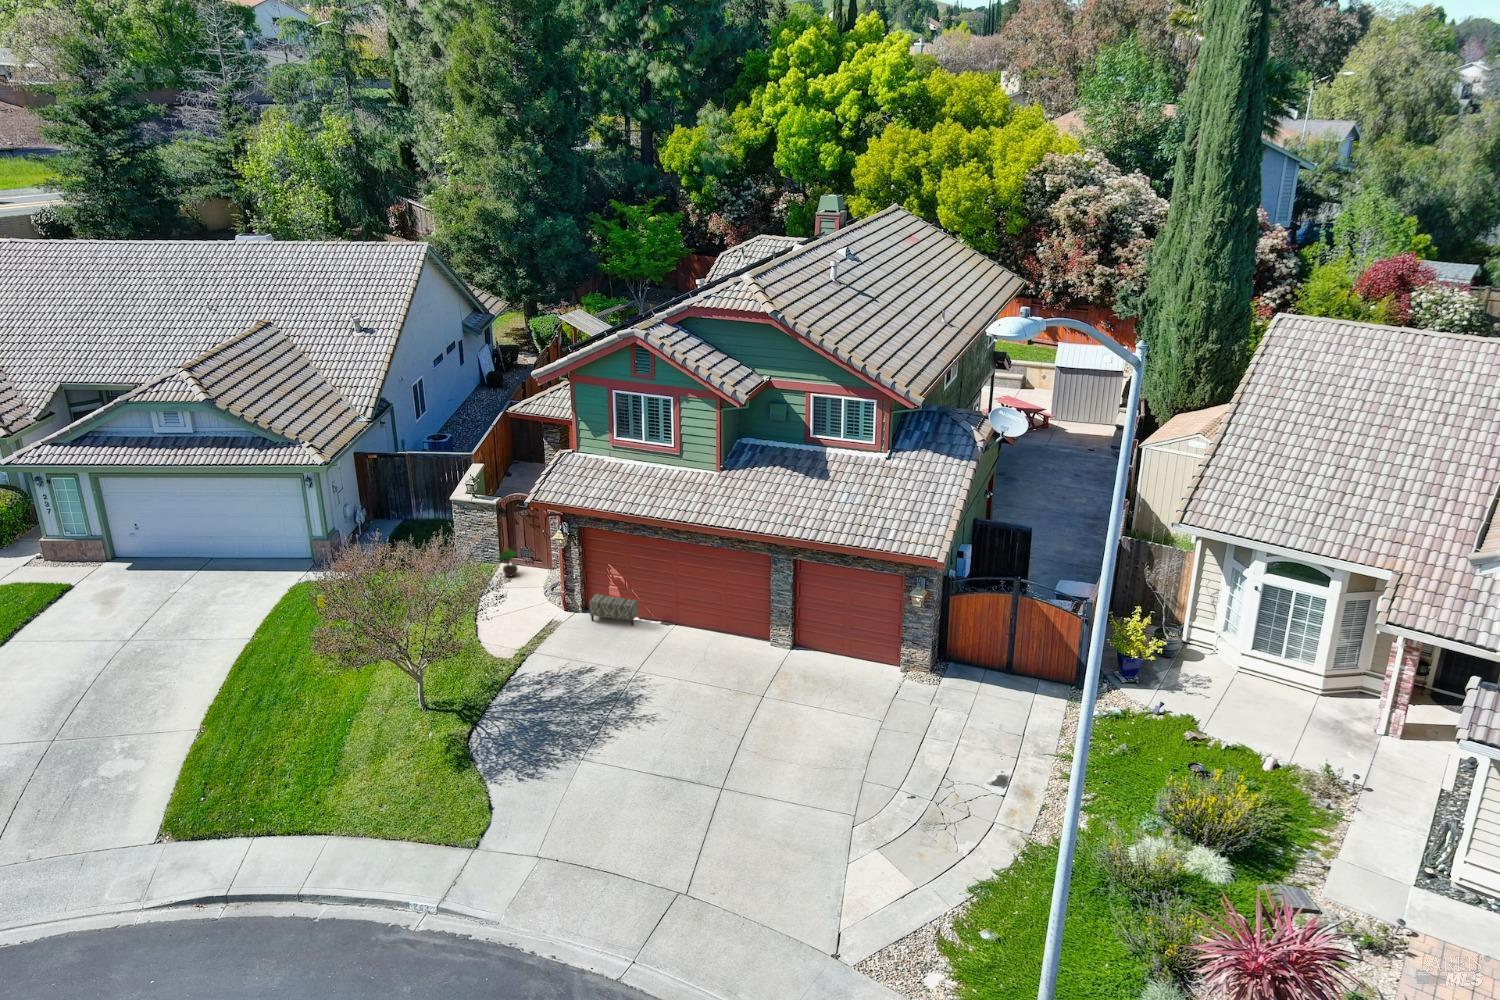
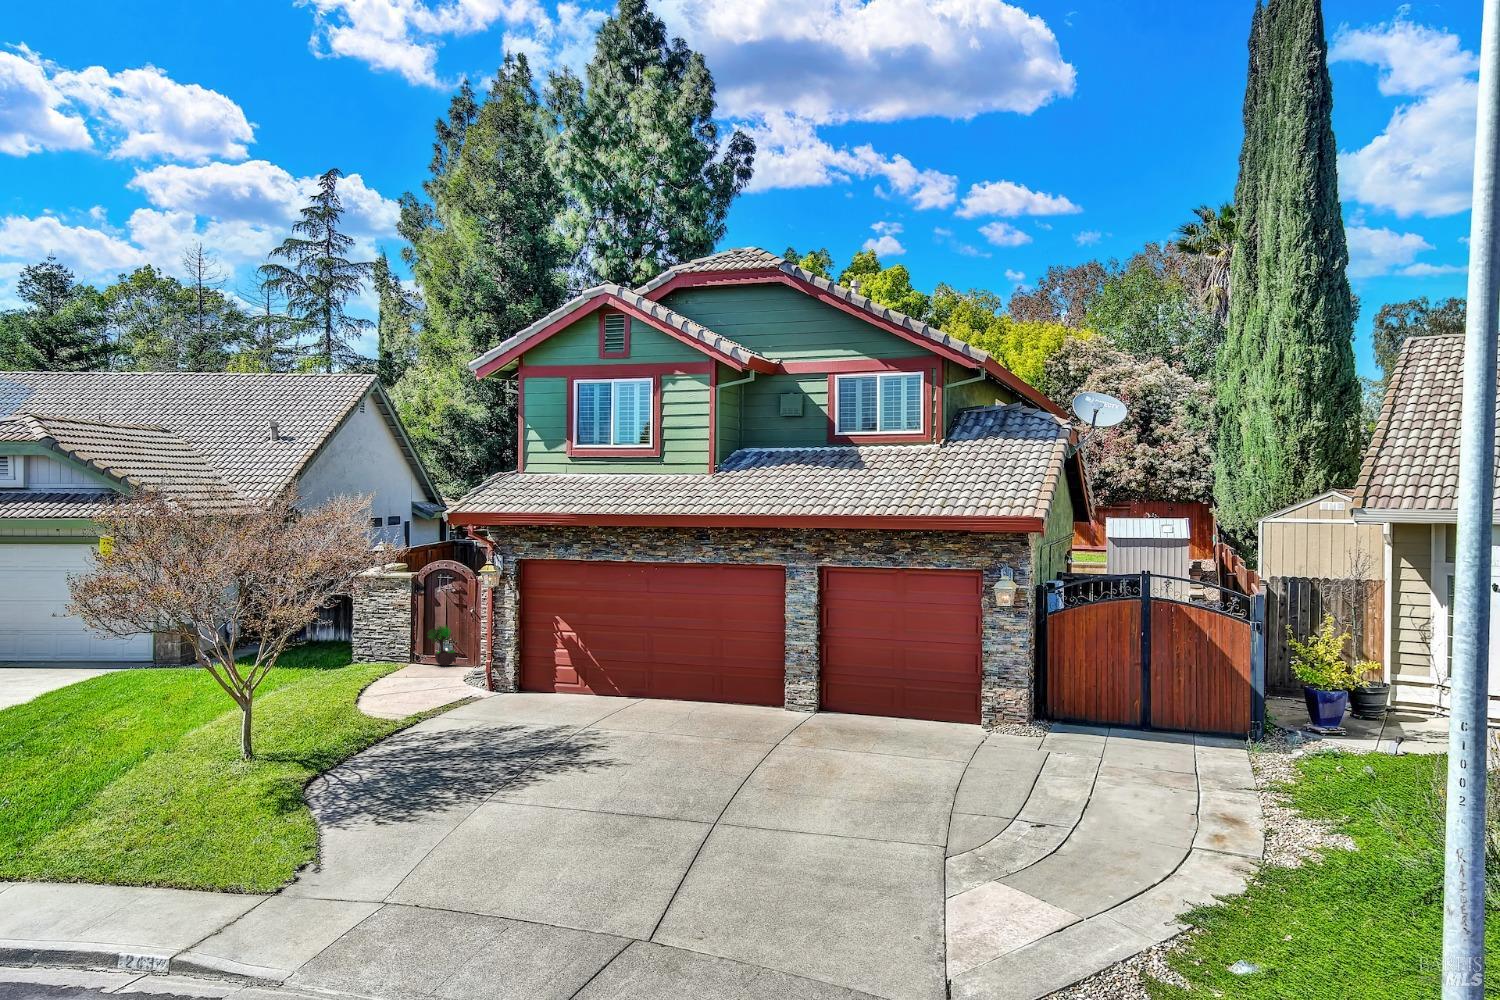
bench: present [589,594,638,626] -> none [523,662,598,704]

